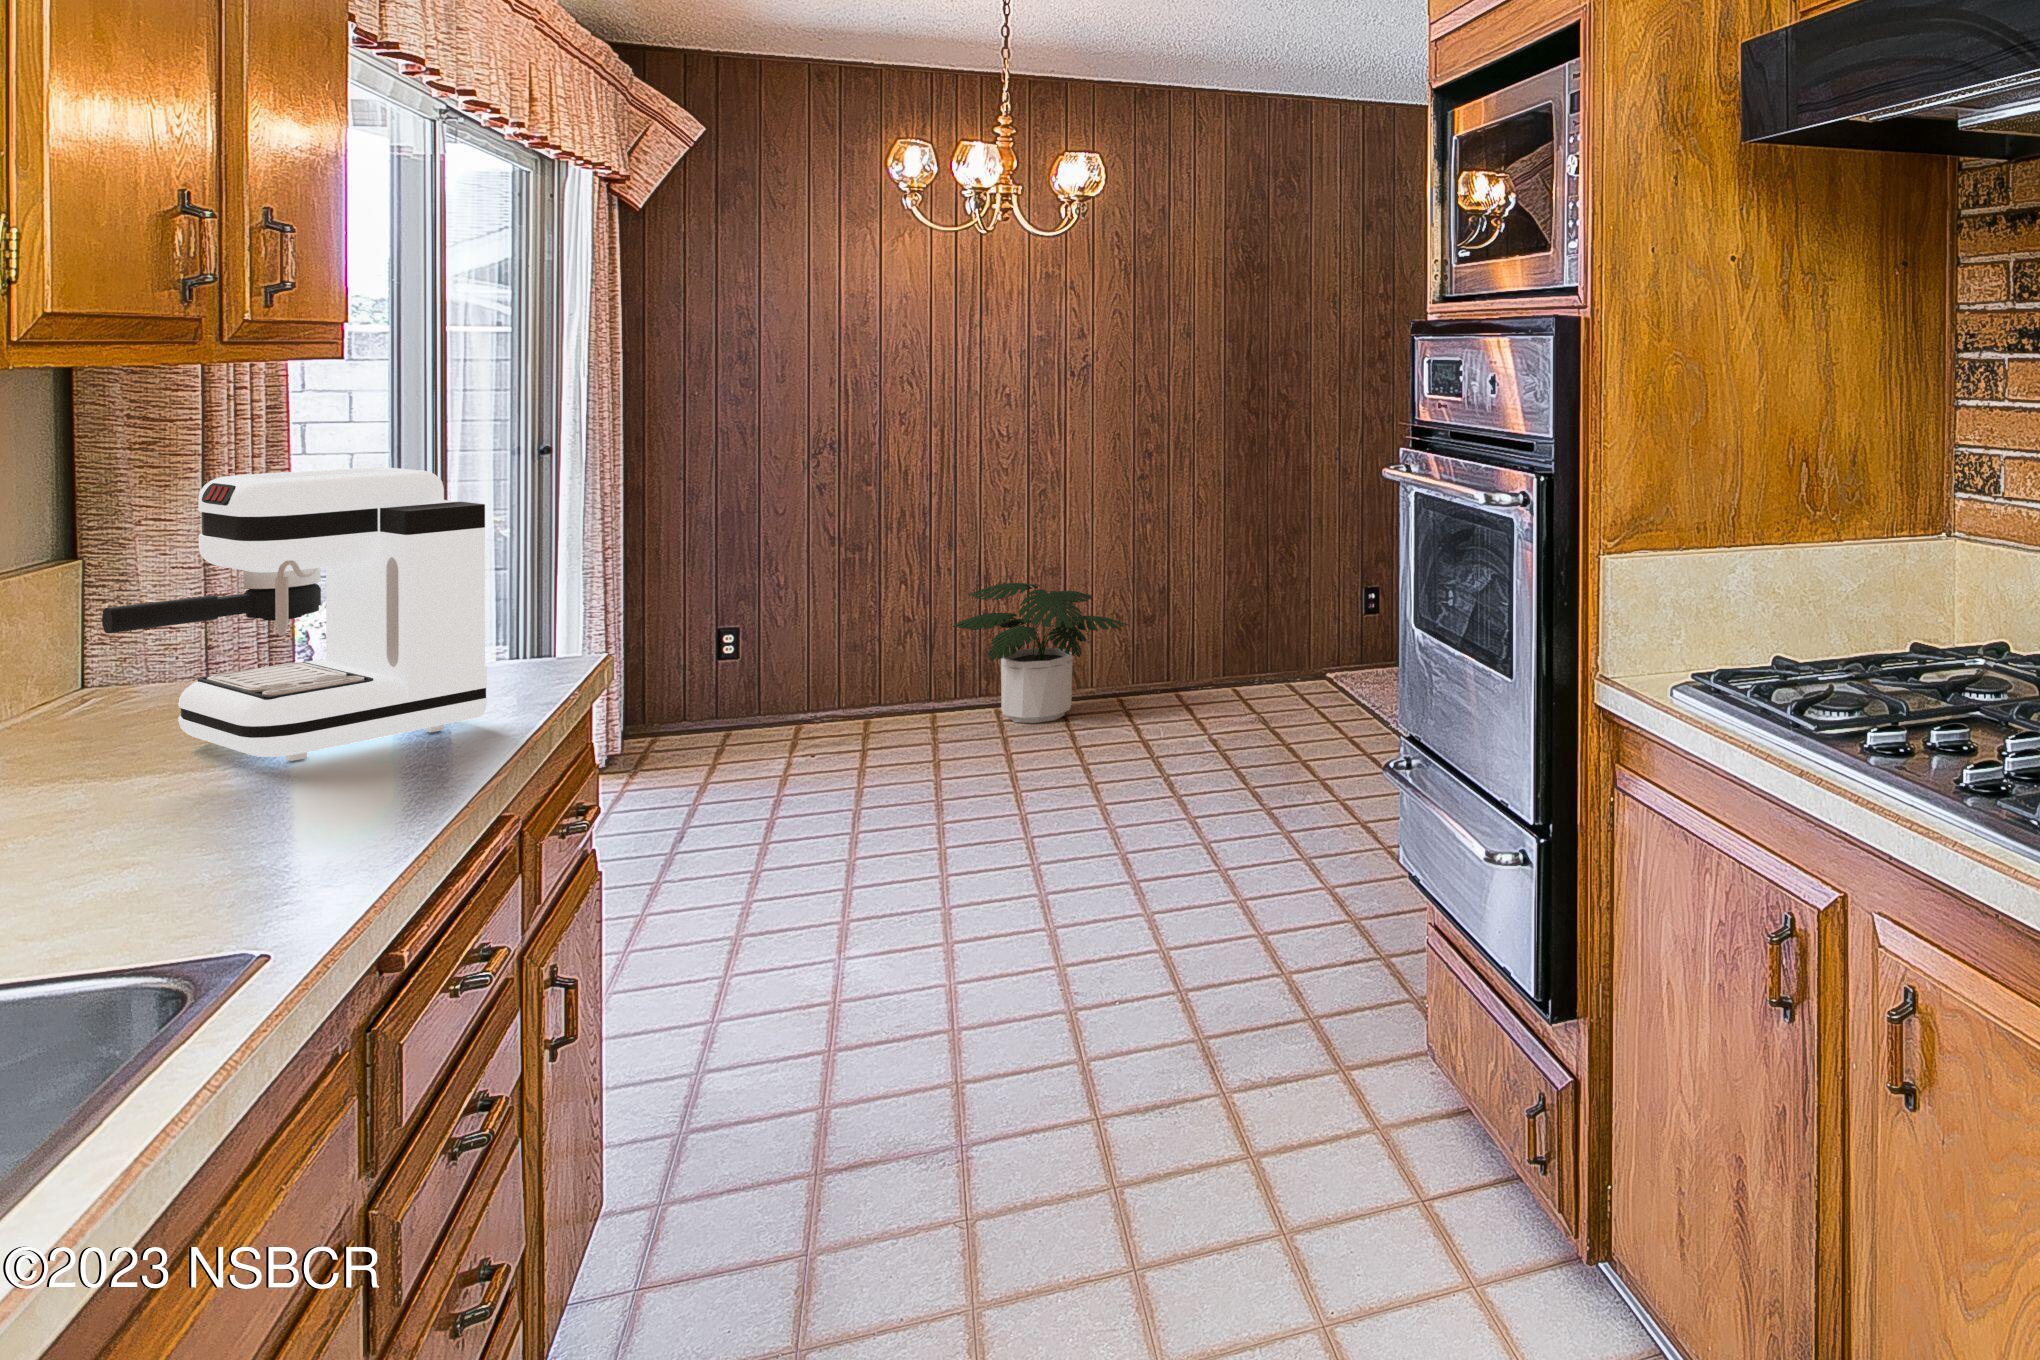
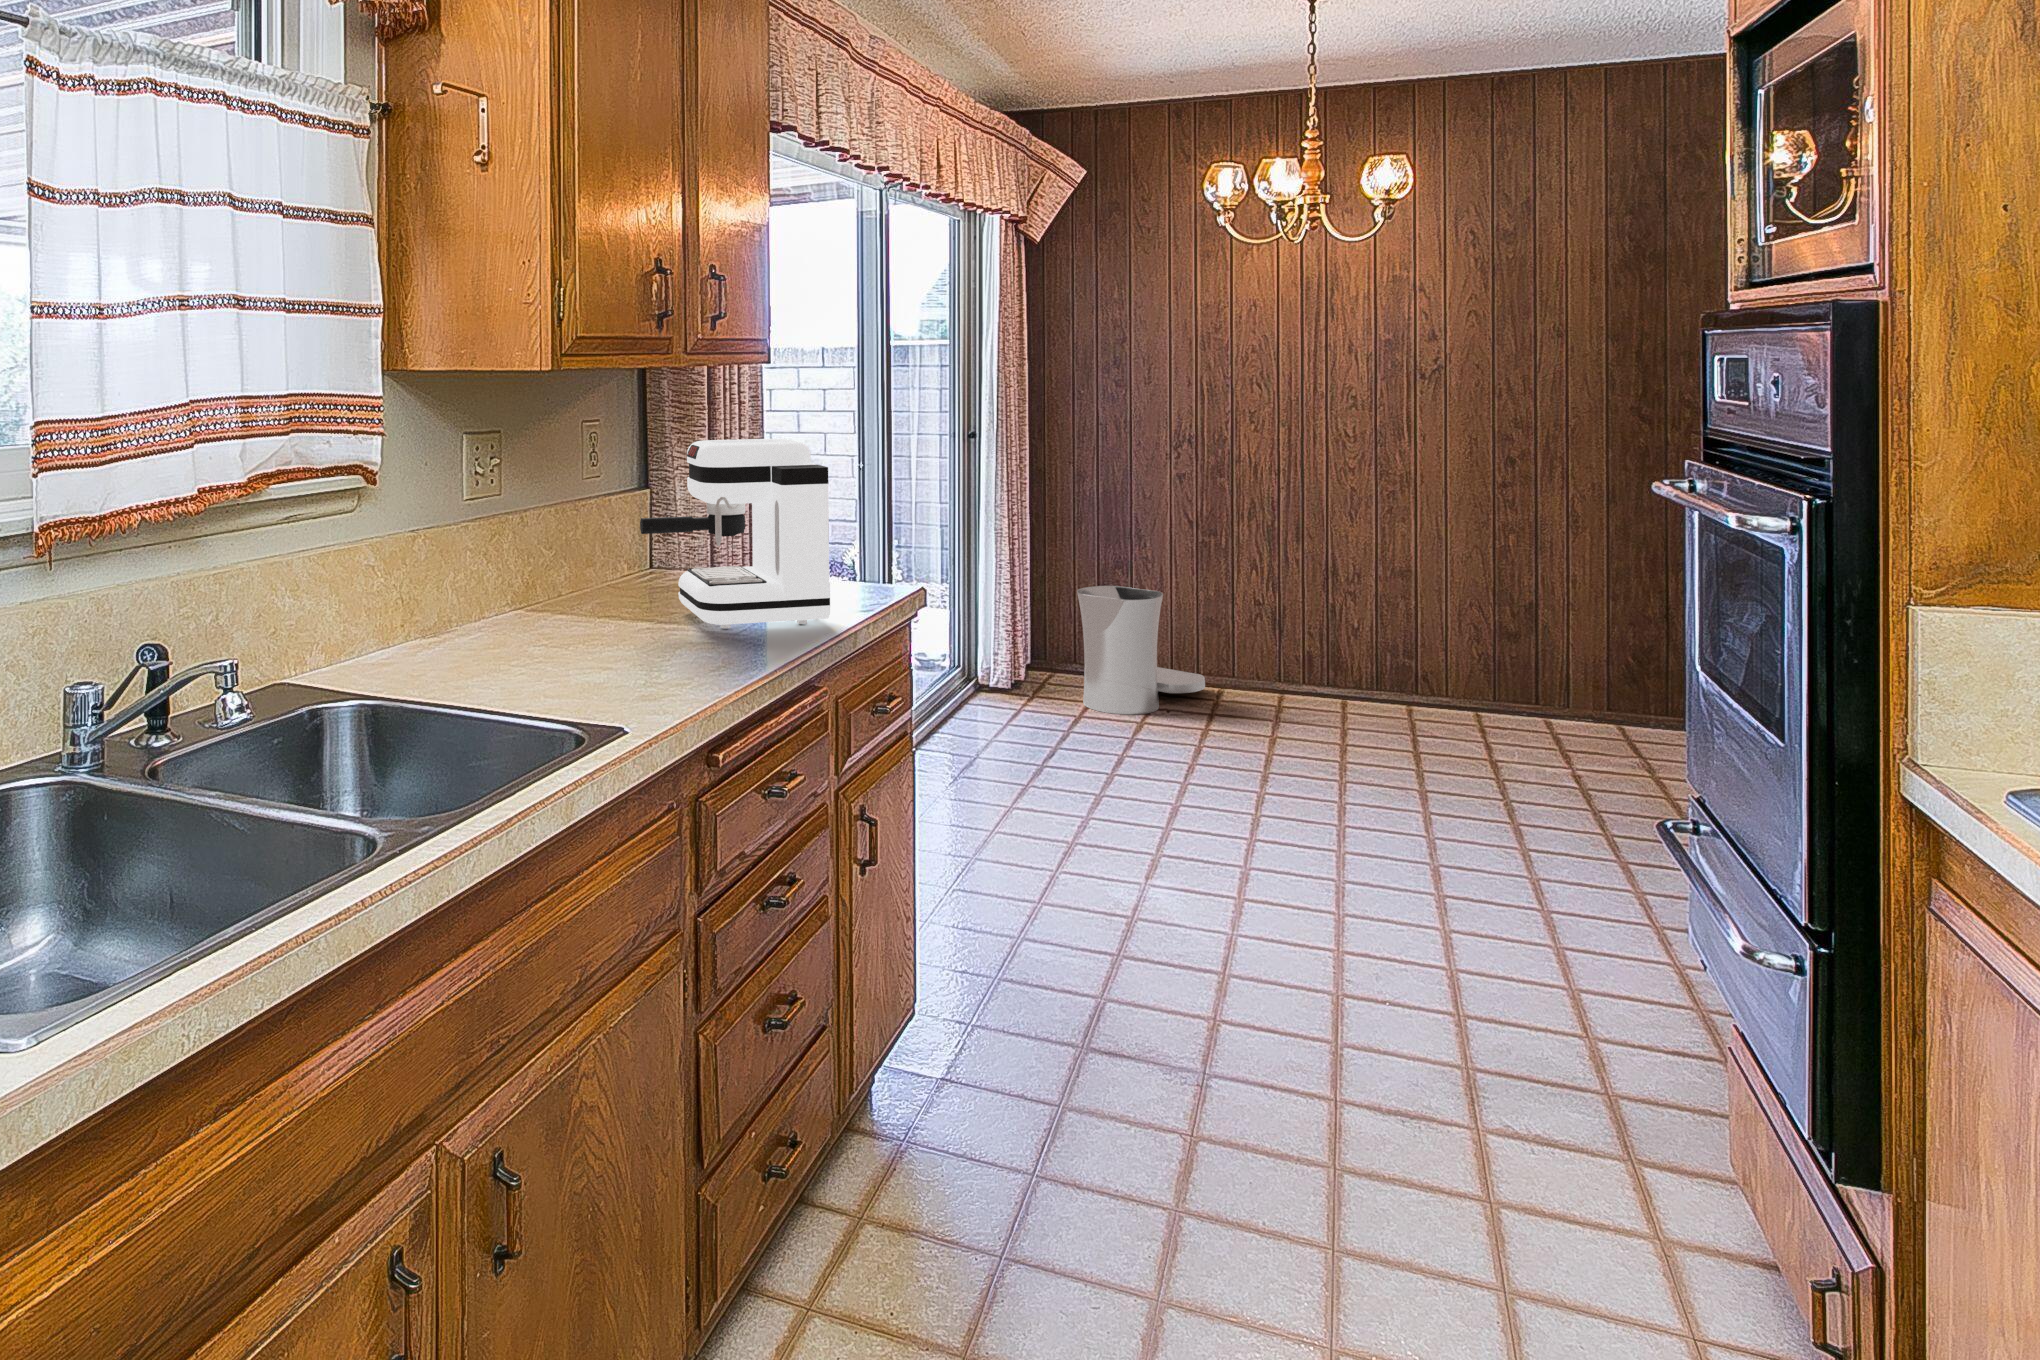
potted plant: present [953,583,1128,723] -> none [1299,582,1485,725]
trash can: none [697,618,848,768] -> present [1077,586,1205,714]

